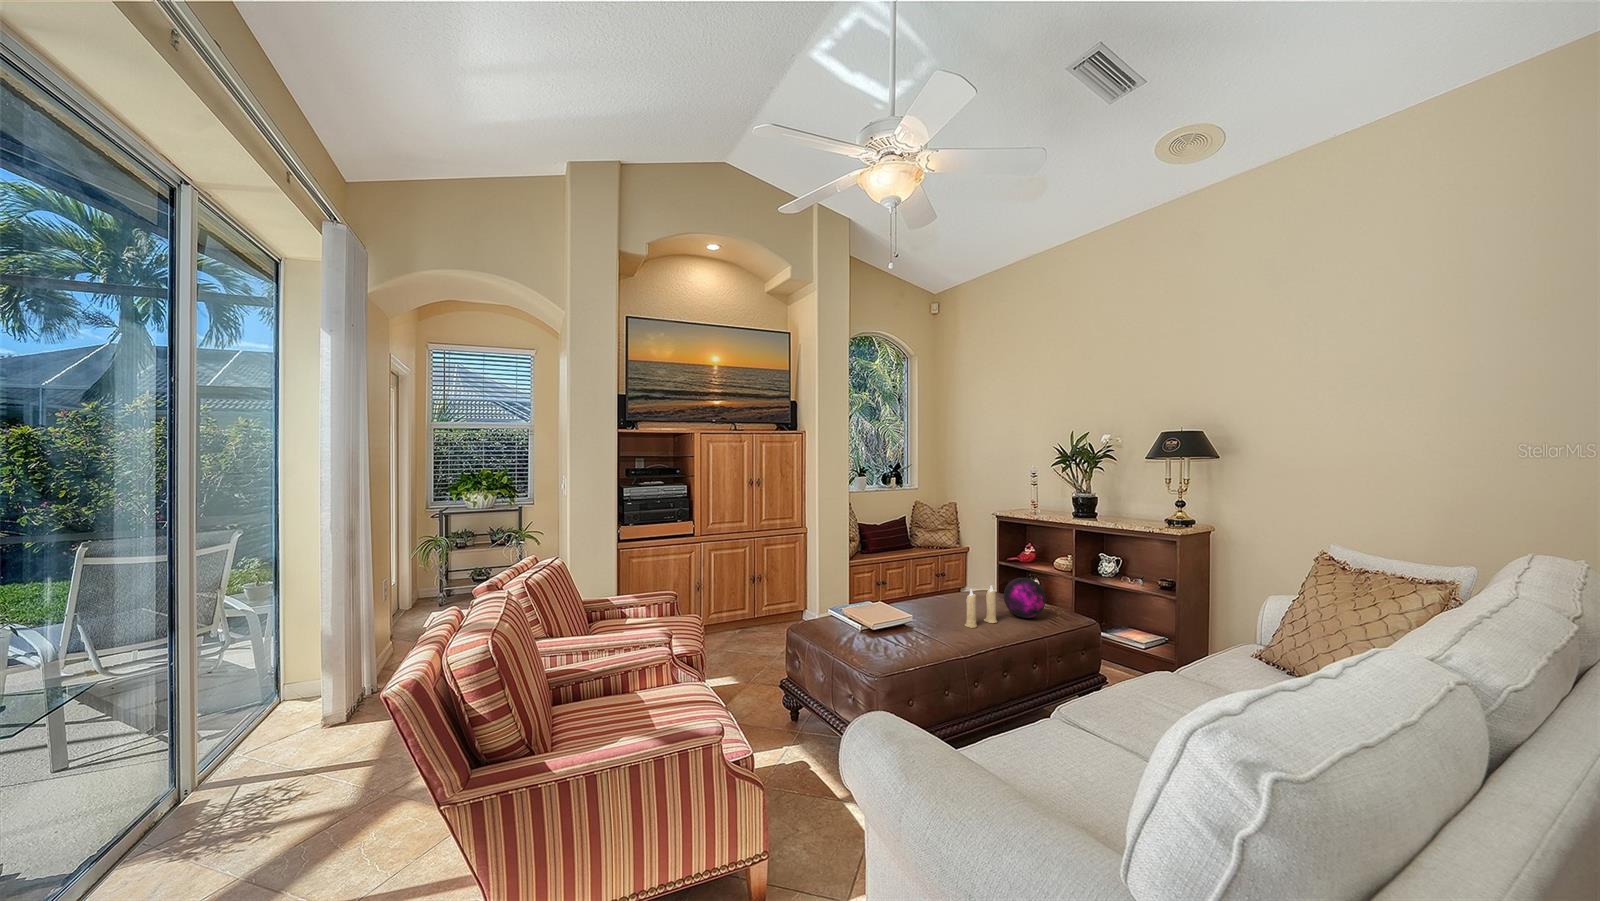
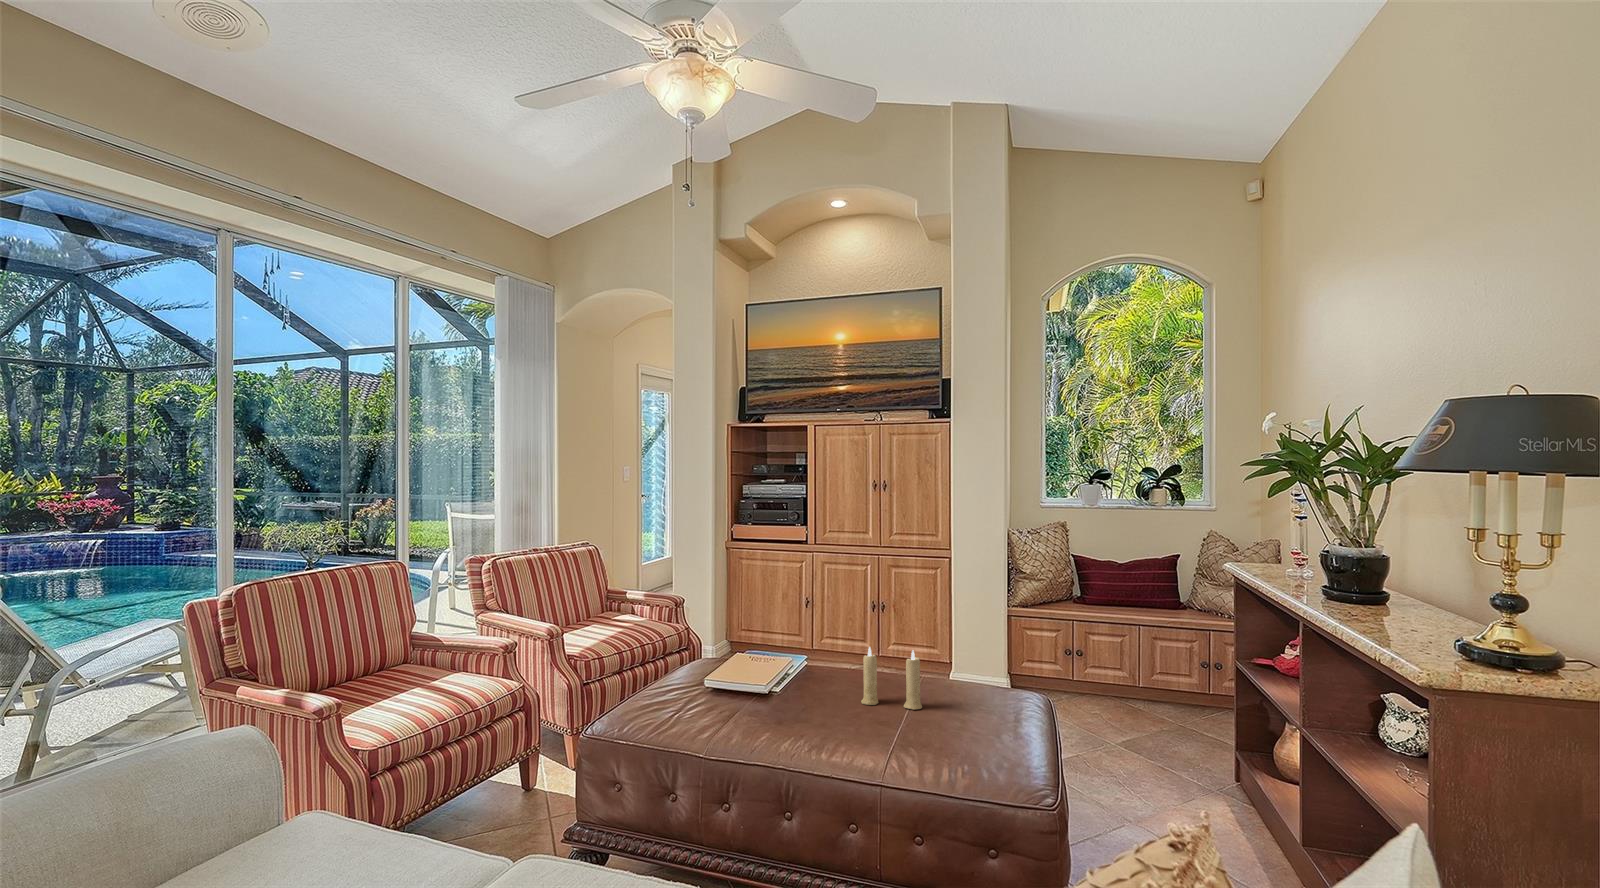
decorative orb: present [1004,578,1046,618] -> none [947,652,1014,720]

